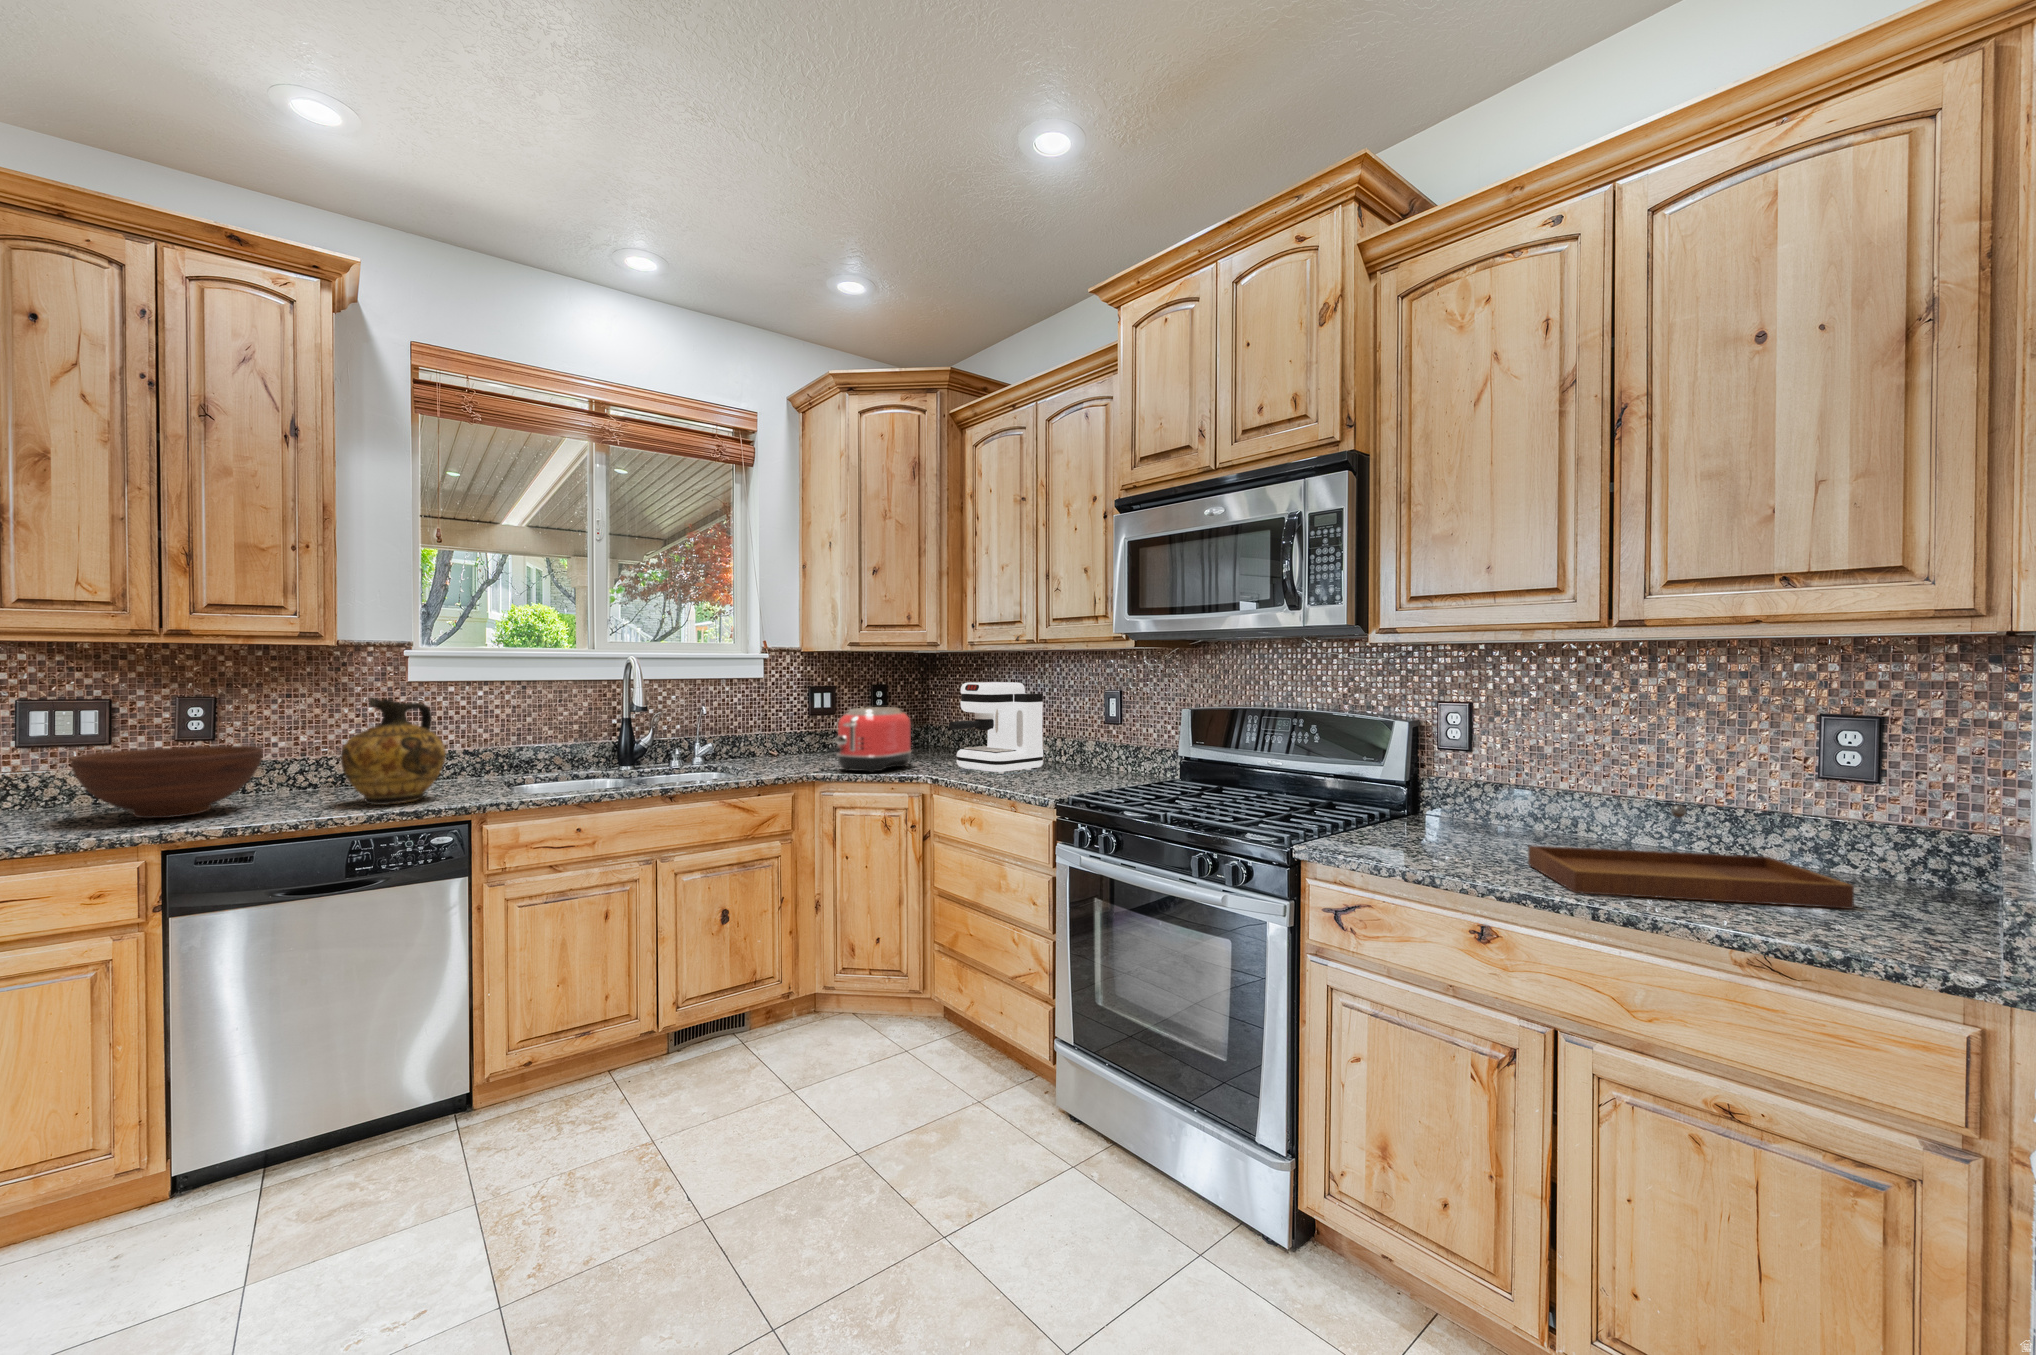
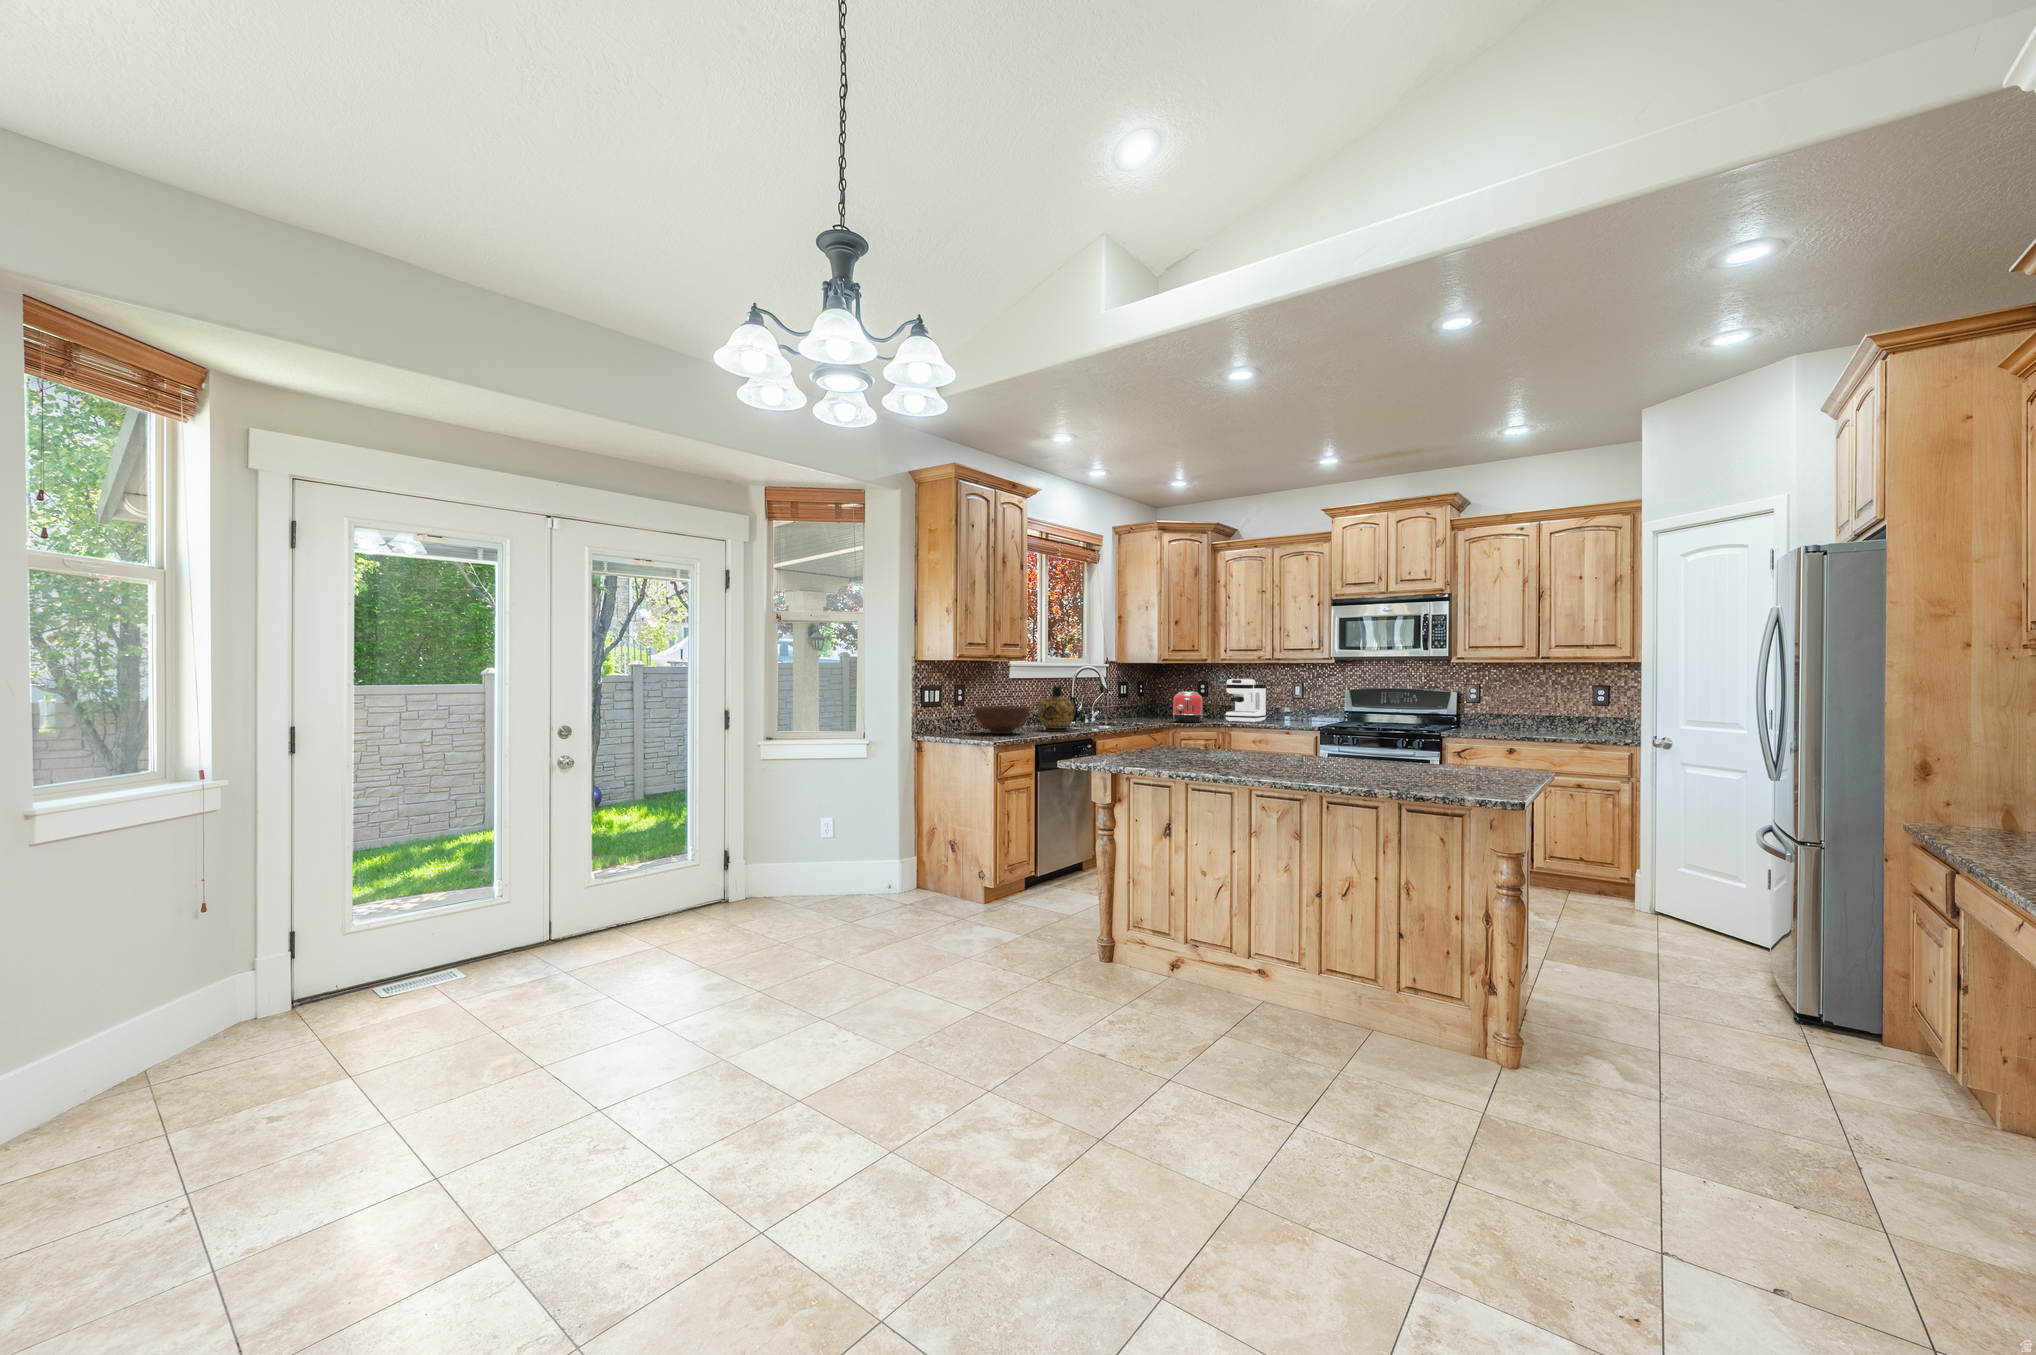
tray: present [1528,805,1854,909] -> none [1517,712,1604,736]

